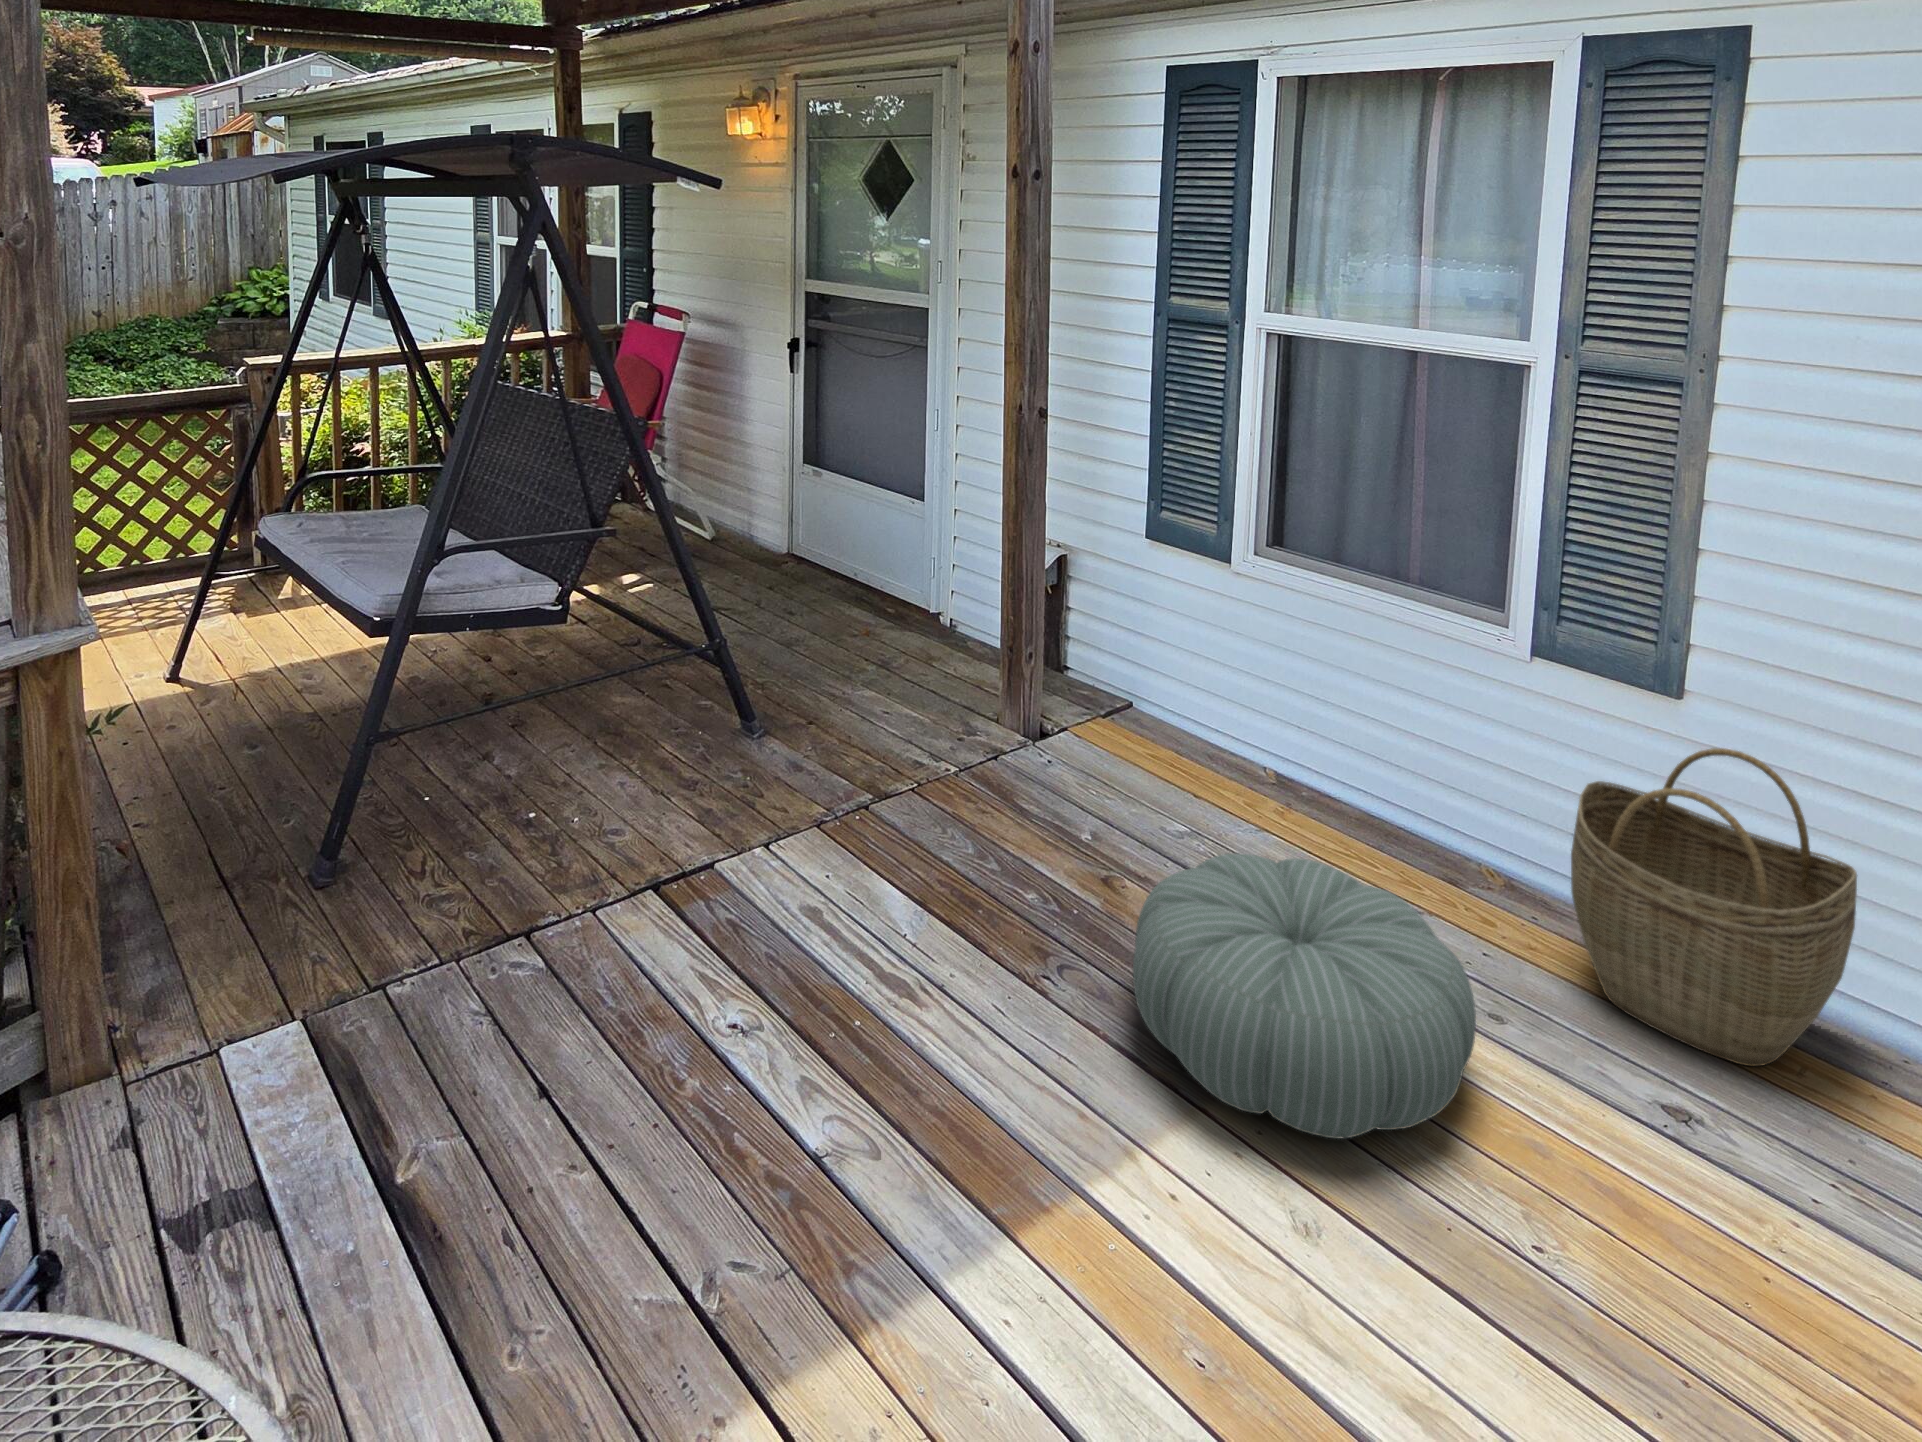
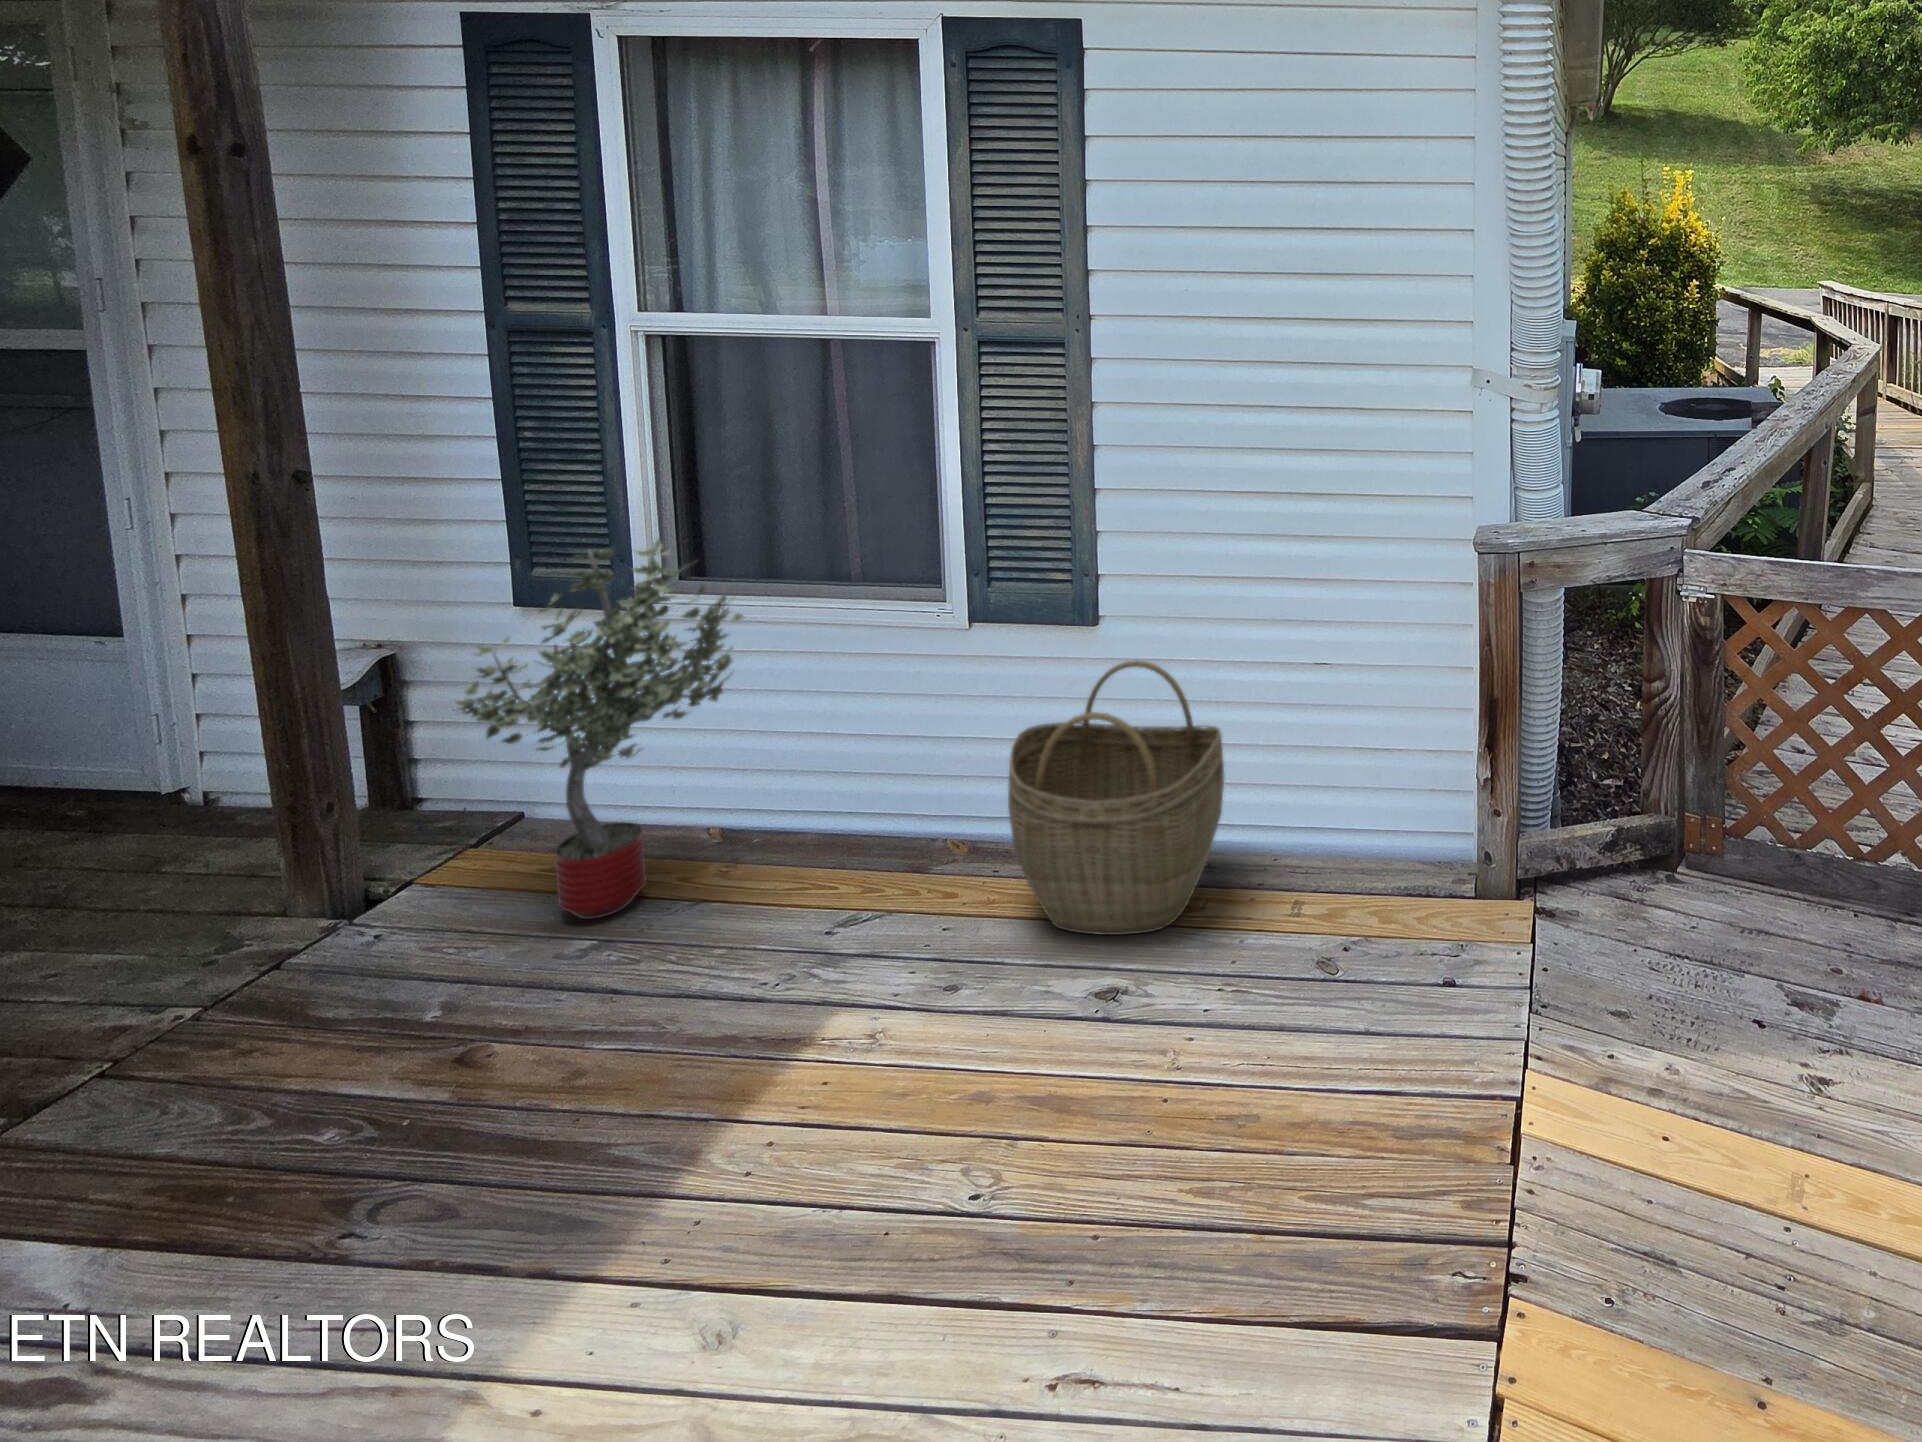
potted tree: none [1105,503,1325,806] -> present [456,539,744,919]
pouf: present [1133,854,1476,1139] -> none [473,926,915,1277]

